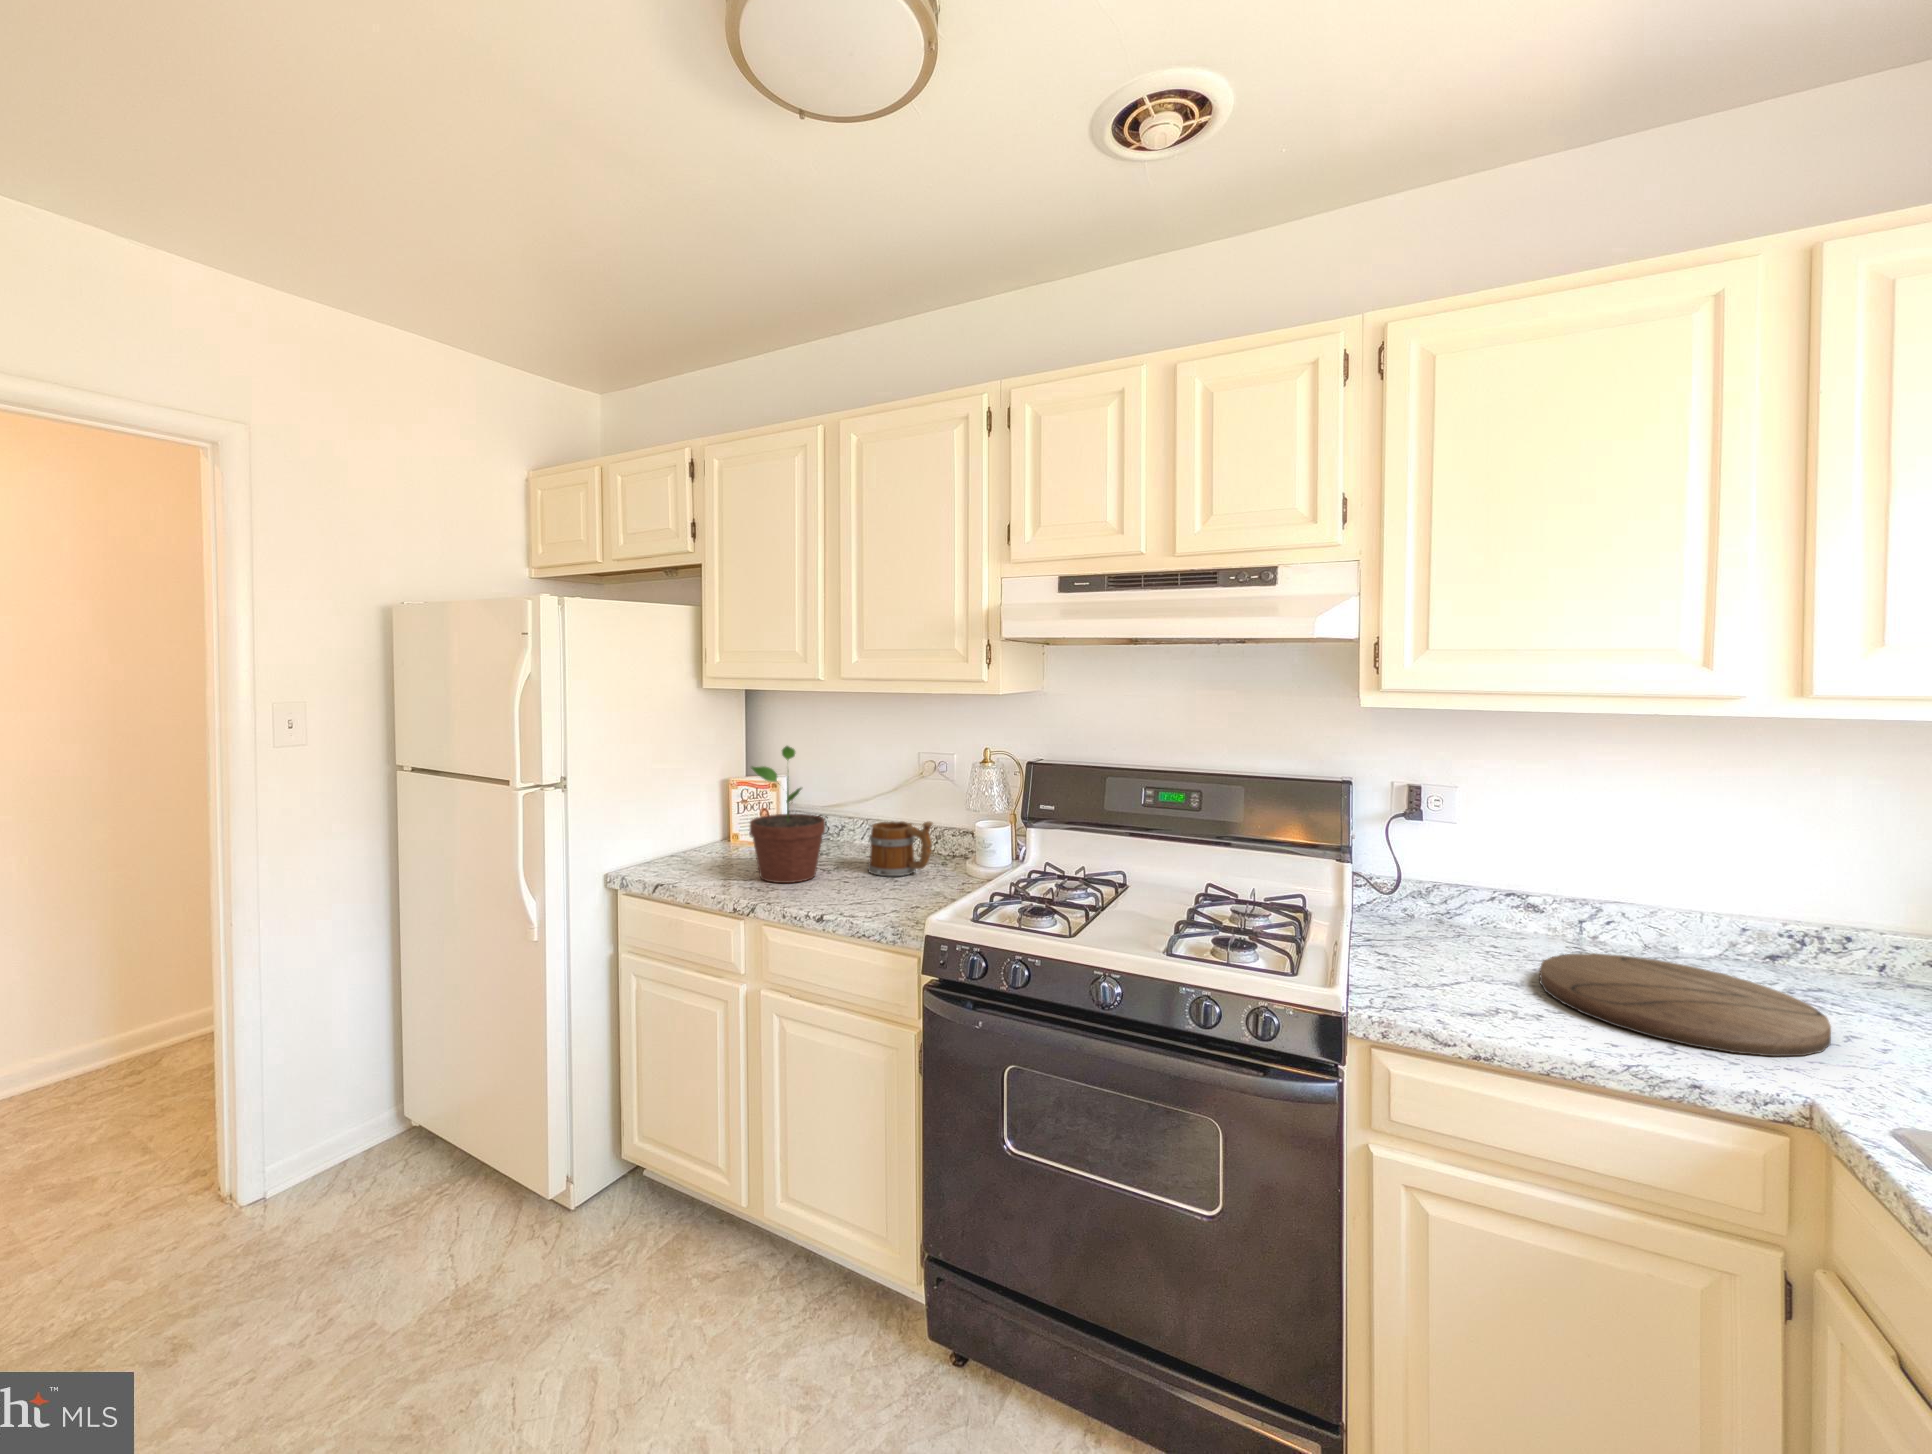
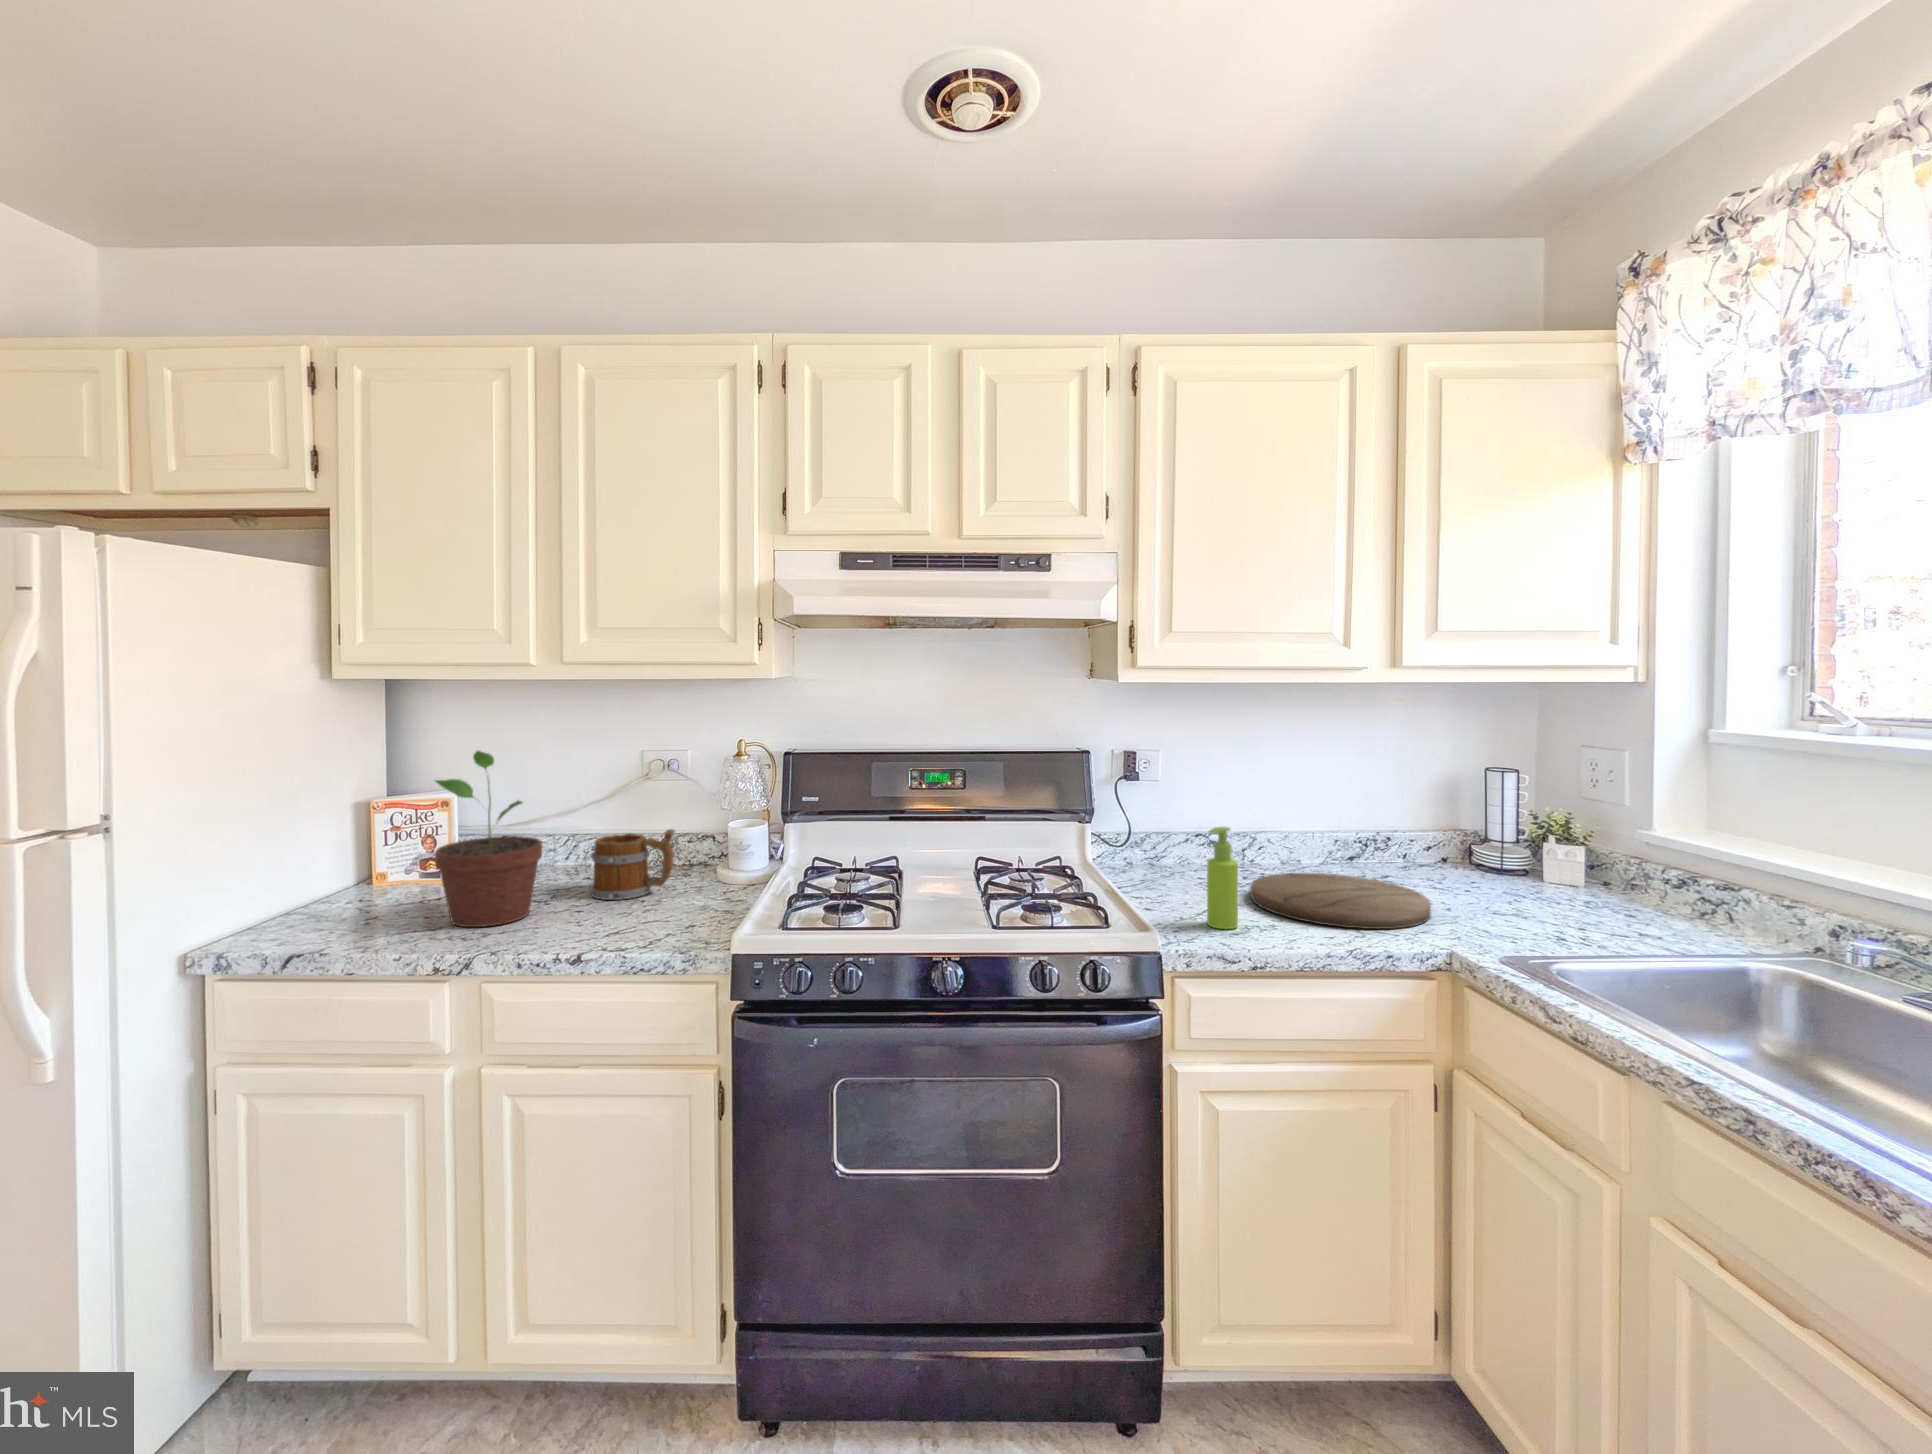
soap dispenser: none [1443,884,1488,1007] -> present [1207,827,1238,929]

